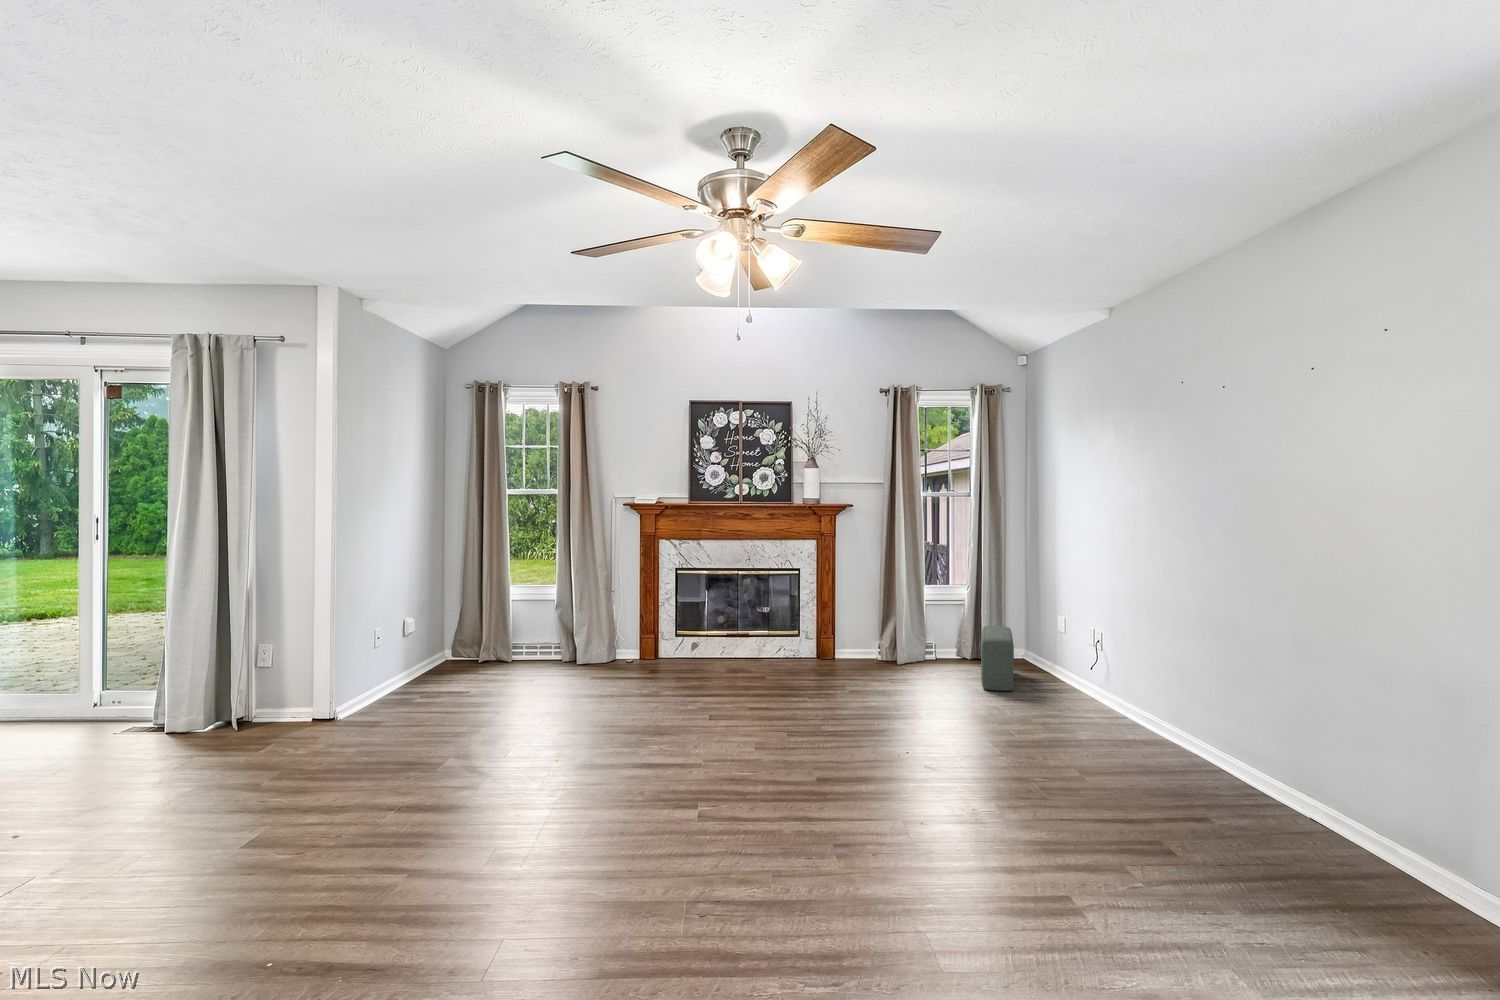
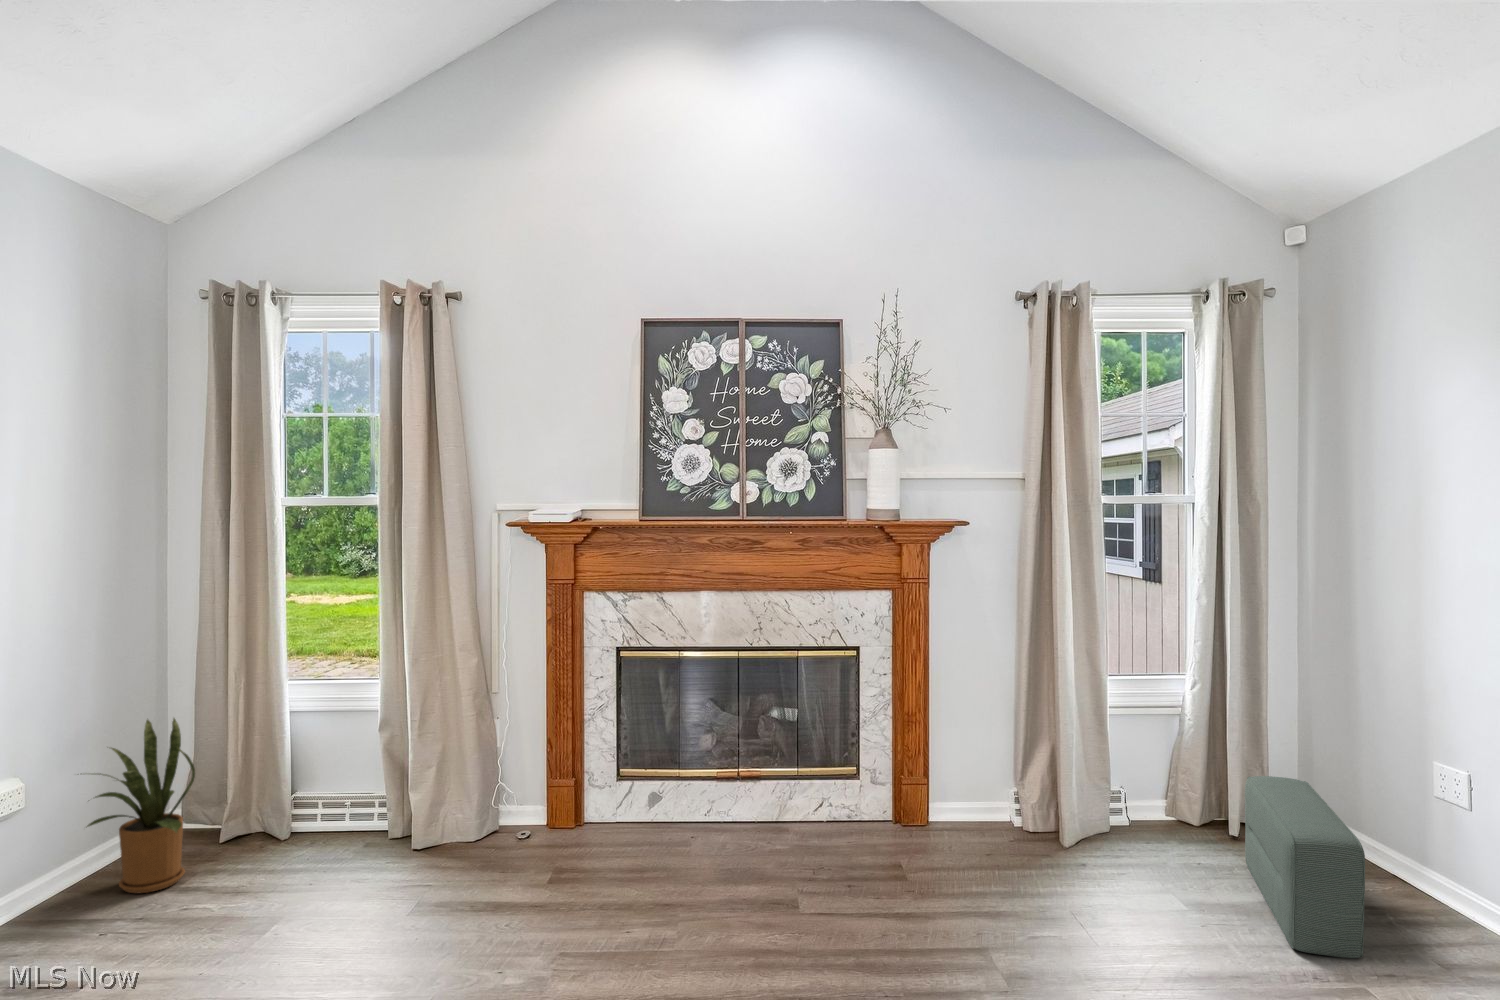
house plant: none [424,596,478,676] -> present [87,718,195,893]

